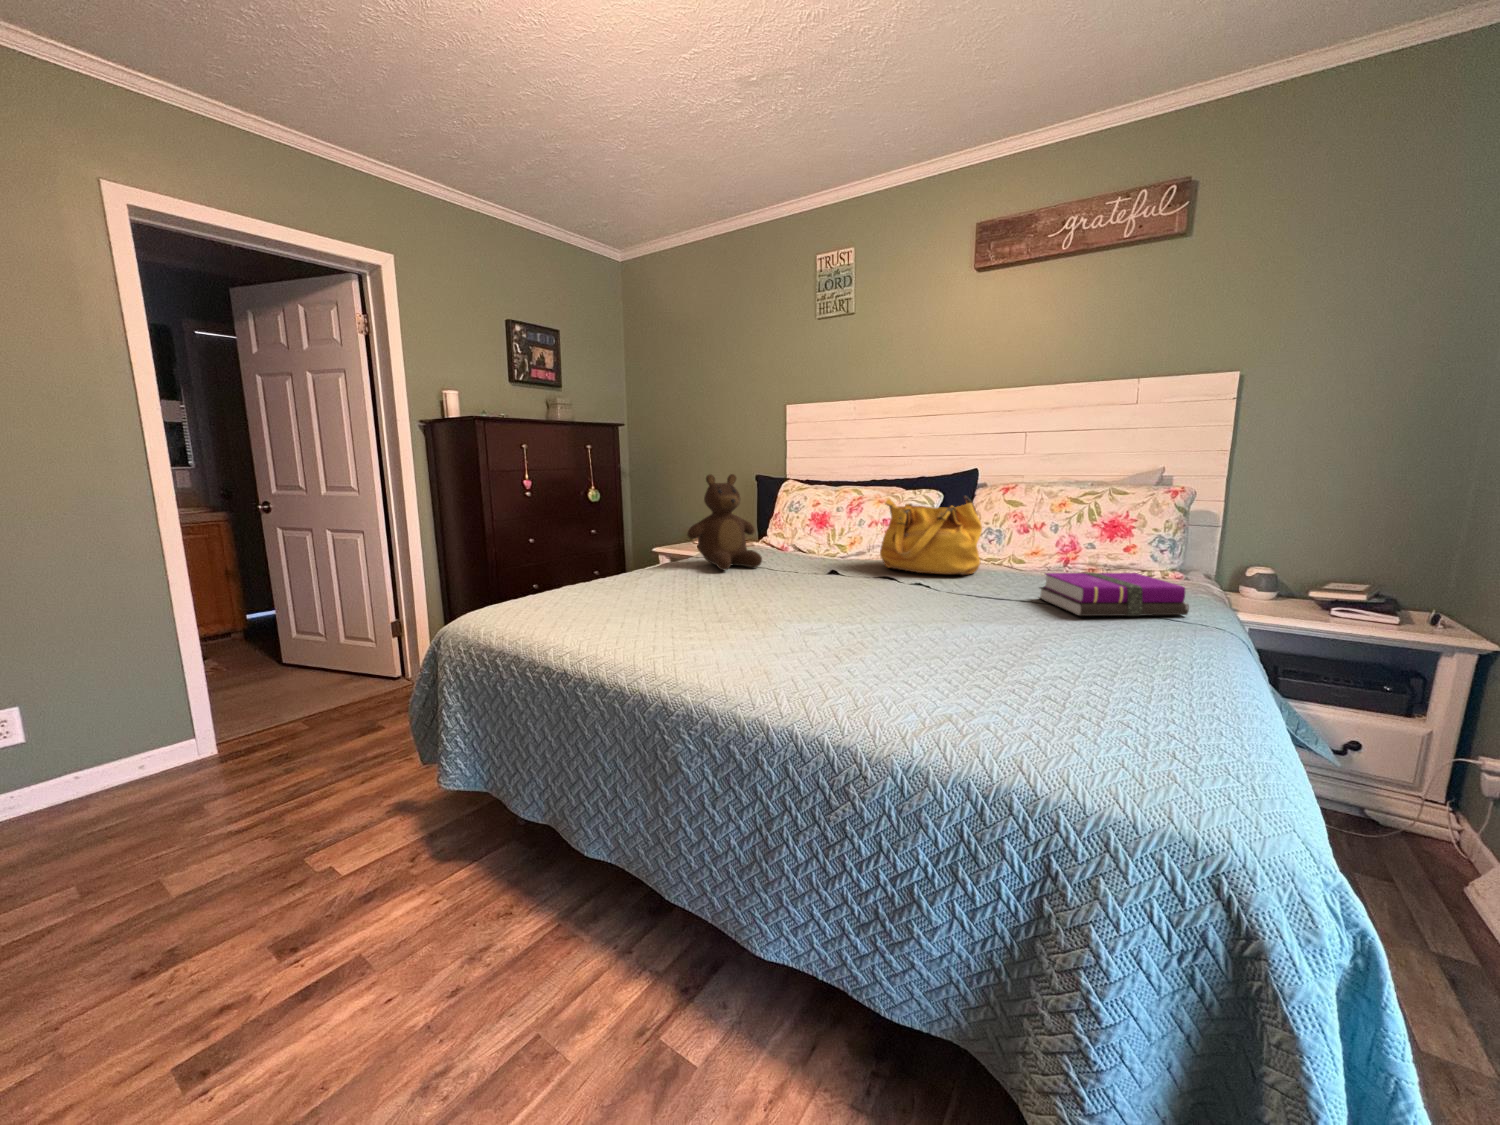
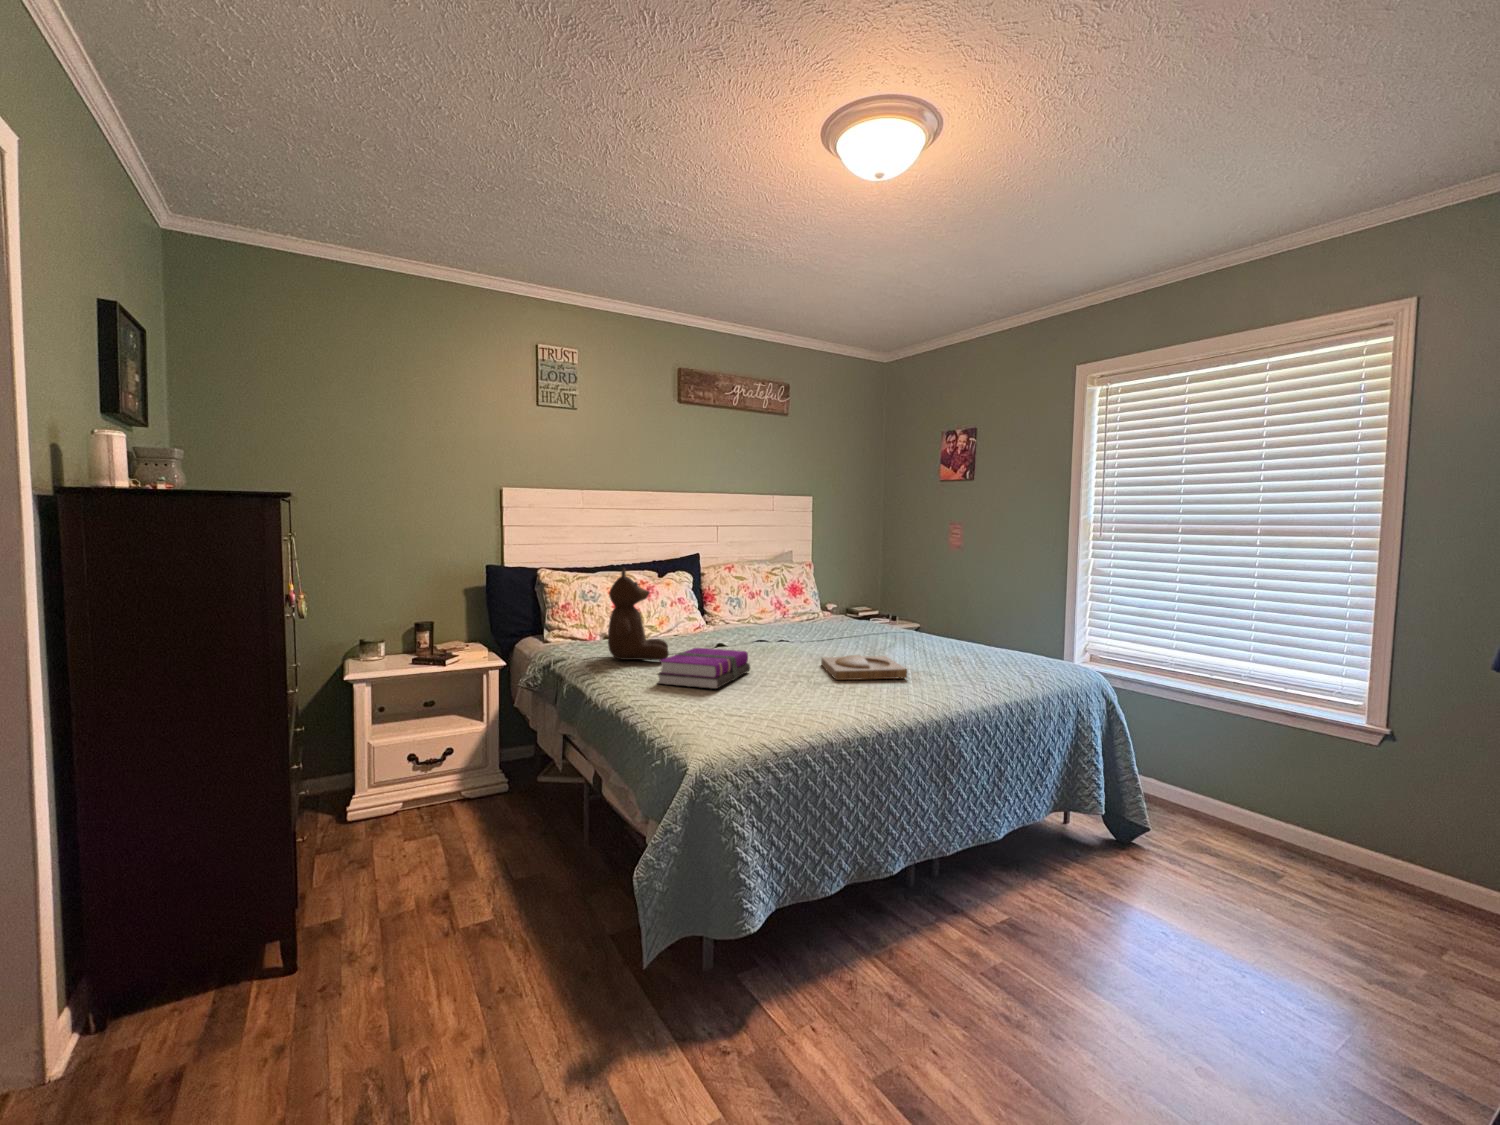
handbag: present [880,496,982,575] -> none [710,574,780,635]
notebook: present [1039,572,1189,616] -> present [658,648,750,689]
tray: none [714,601,851,649] -> present [821,655,907,680]

